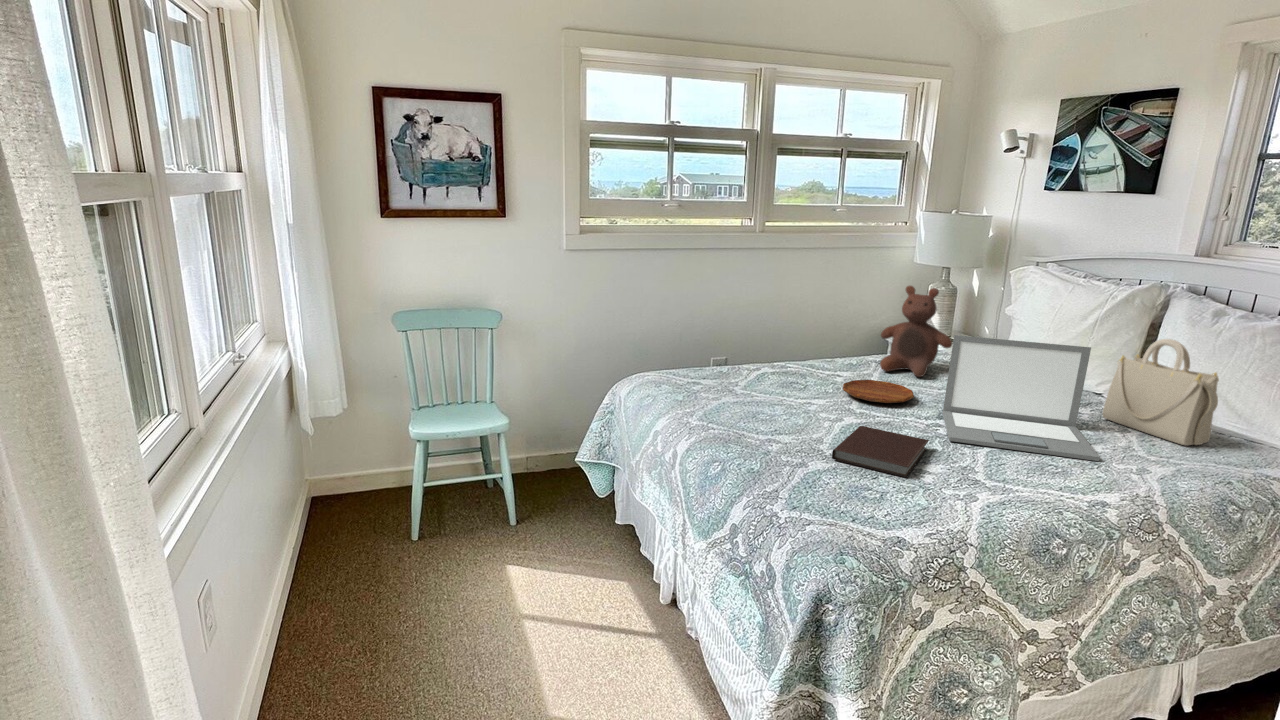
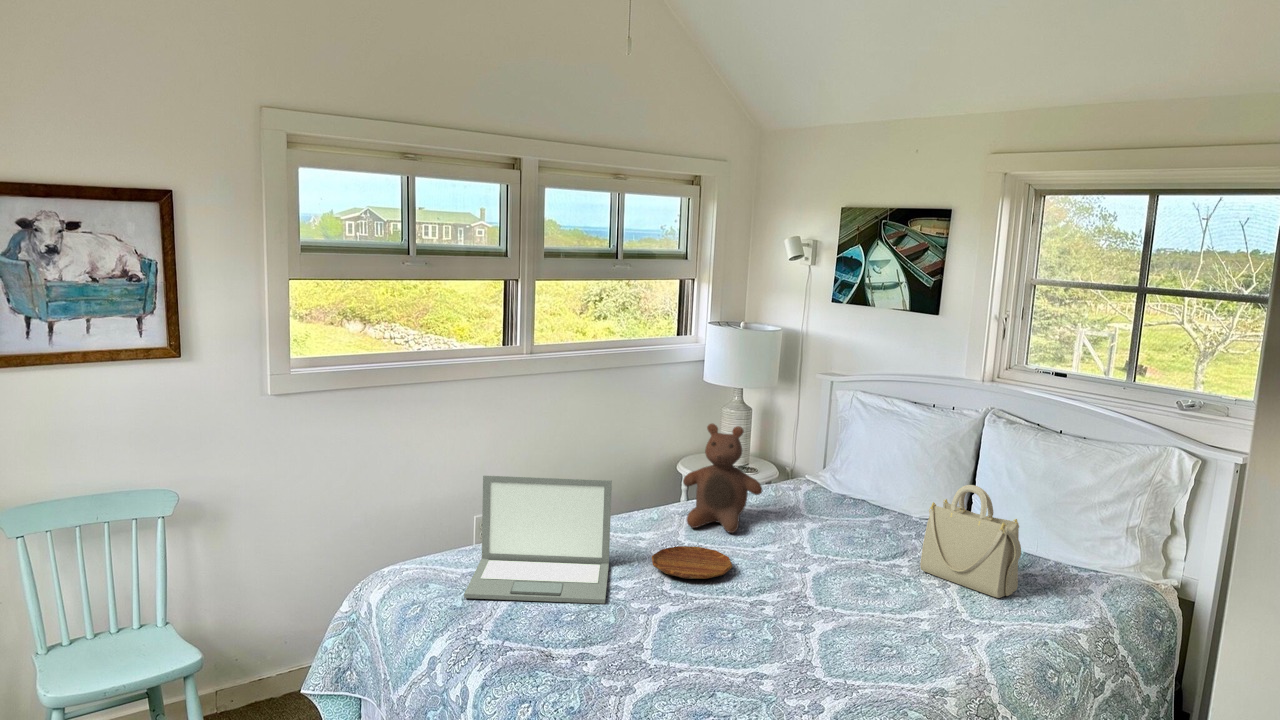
laptop: present [943,335,1100,461] -> present [464,475,612,604]
notebook: present [832,426,929,478] -> none [661,621,761,689]

